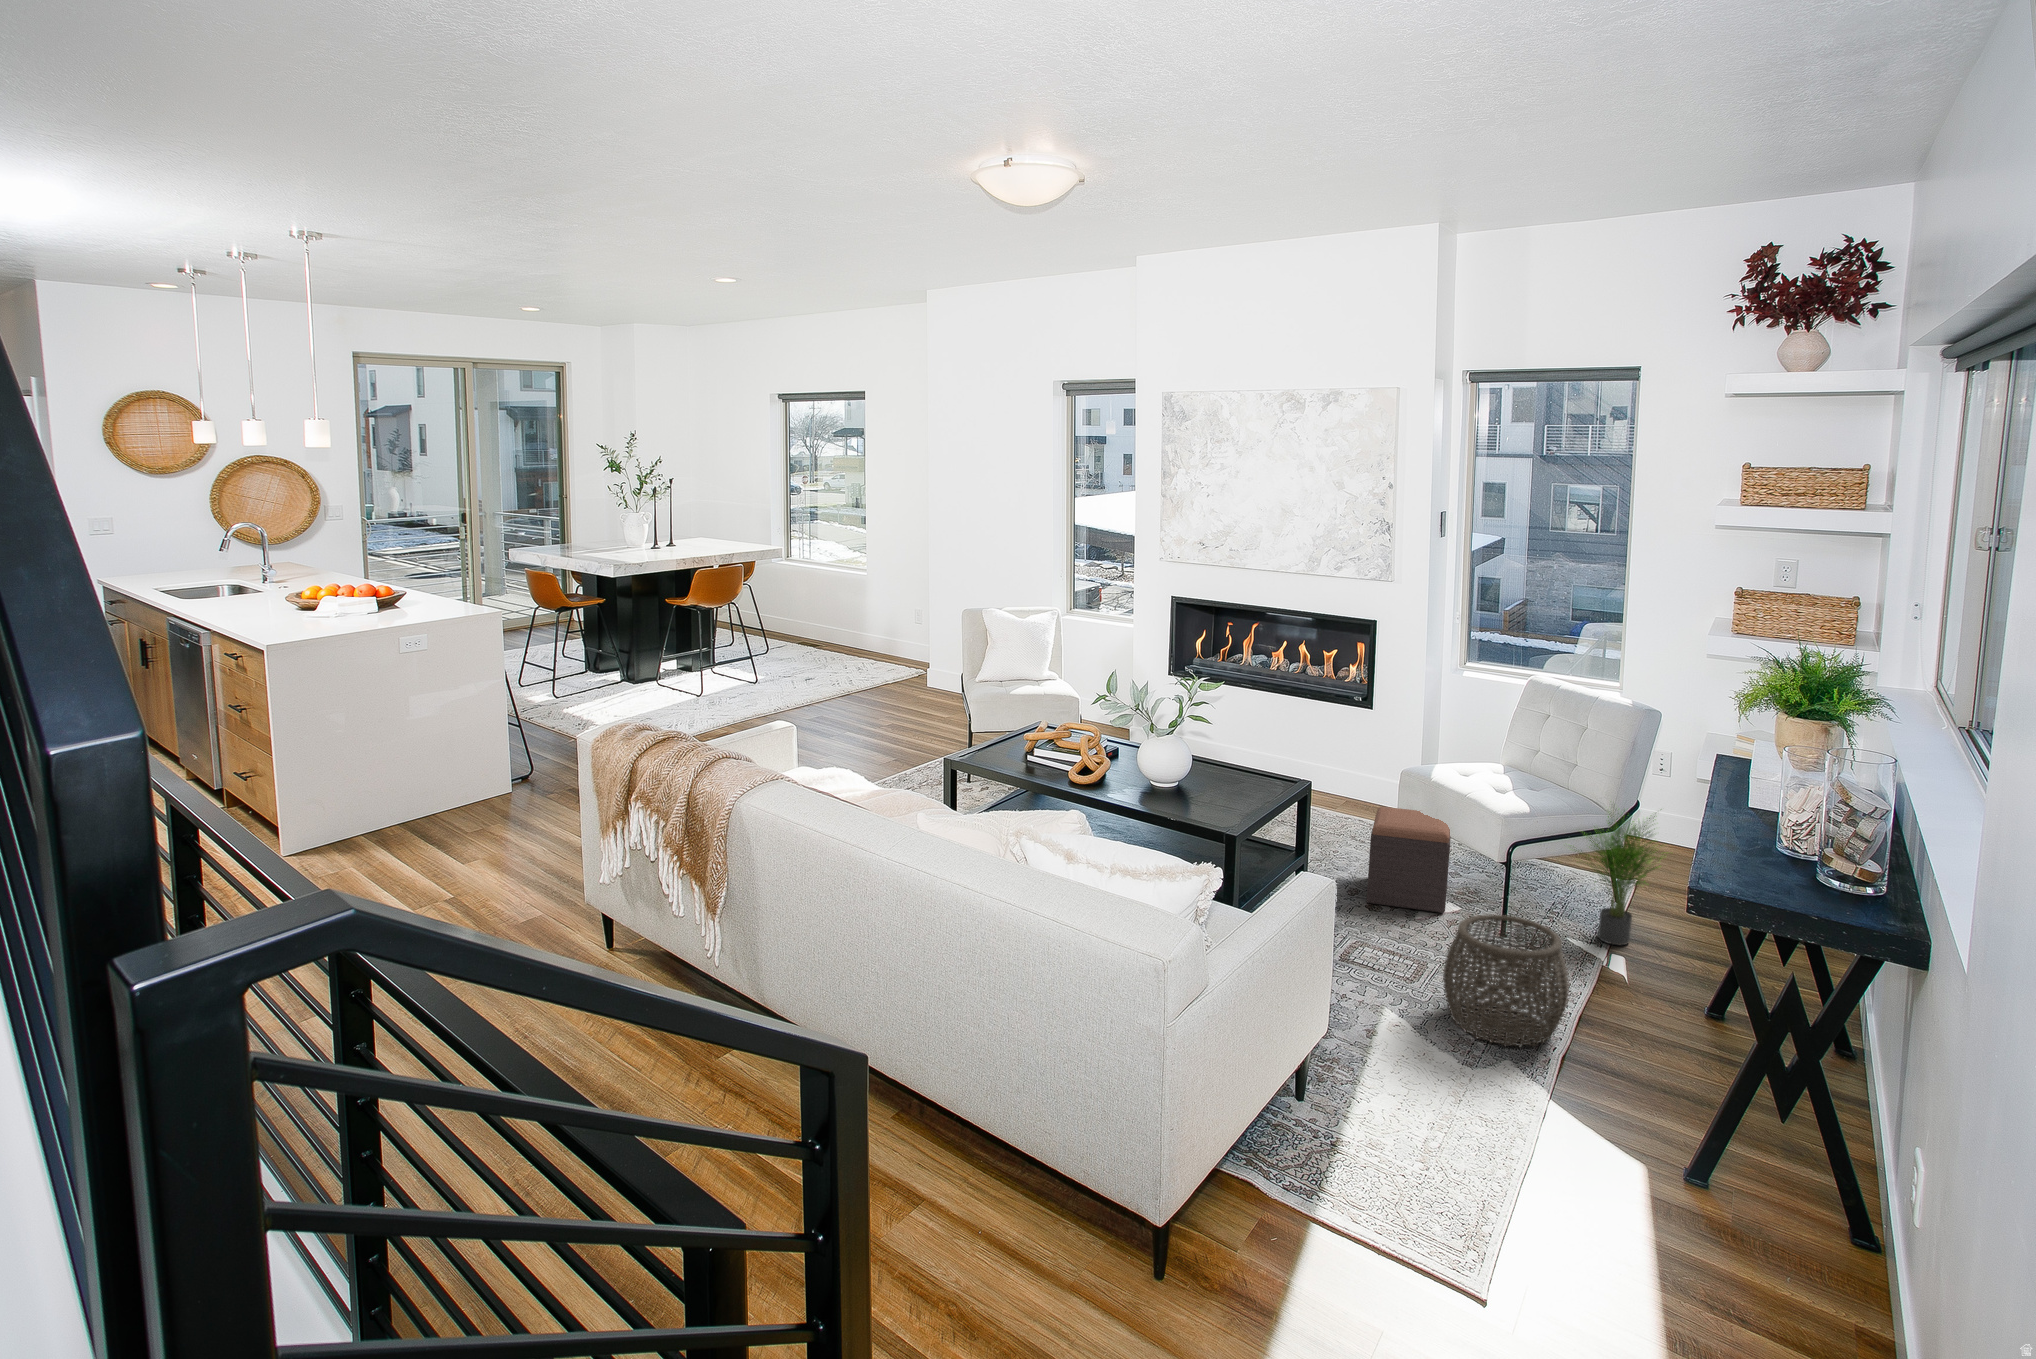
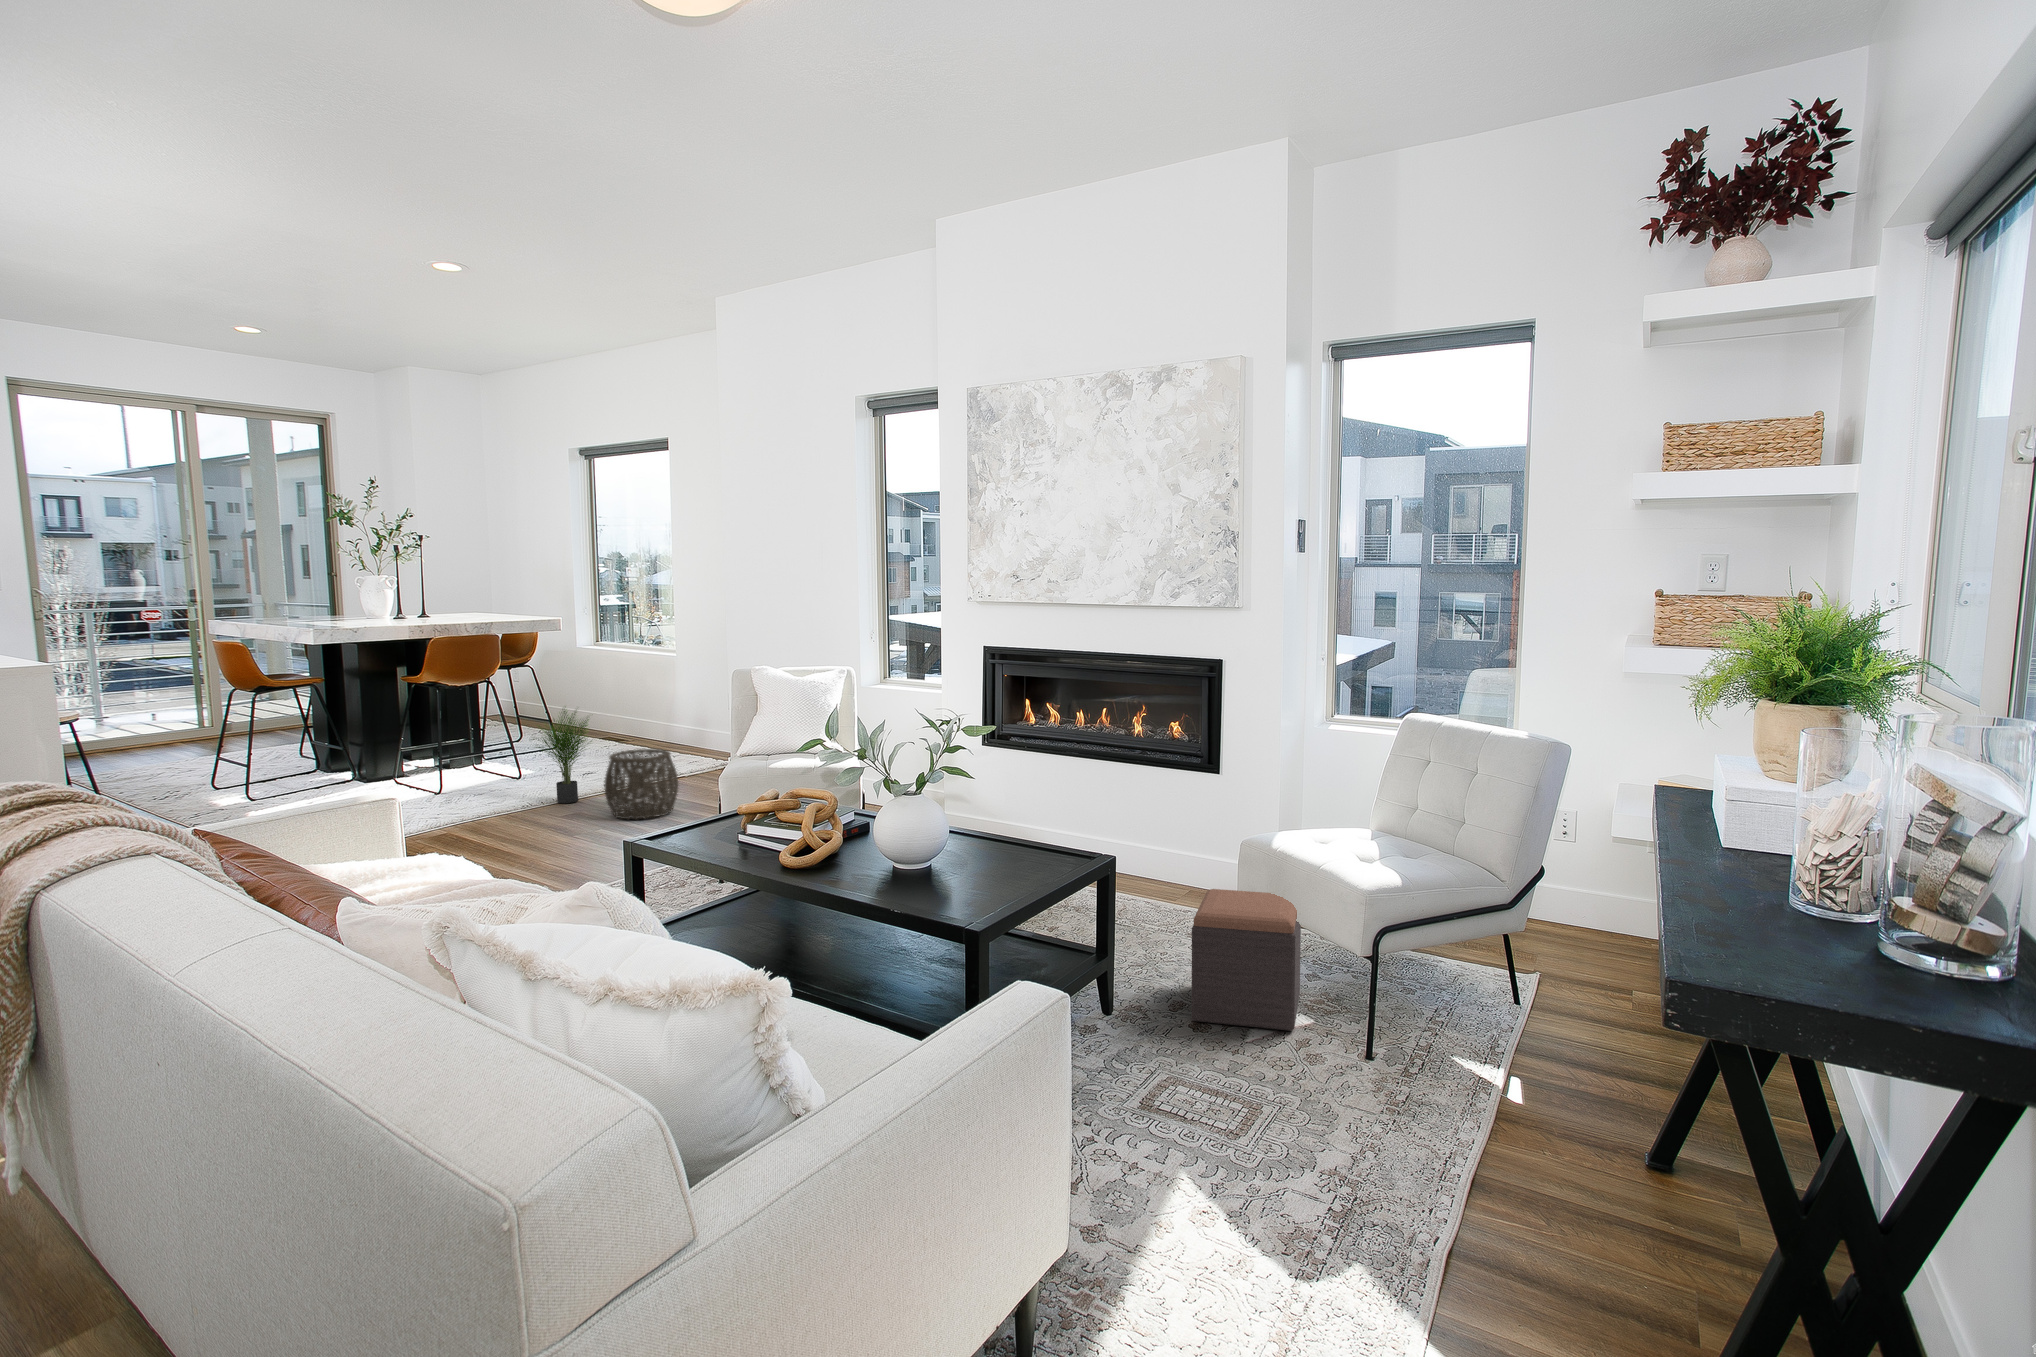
potted plant: present [1571,813,1662,945] -> present [538,711,589,803]
woven basket: present [1443,914,1570,1047] -> present [604,749,678,820]

